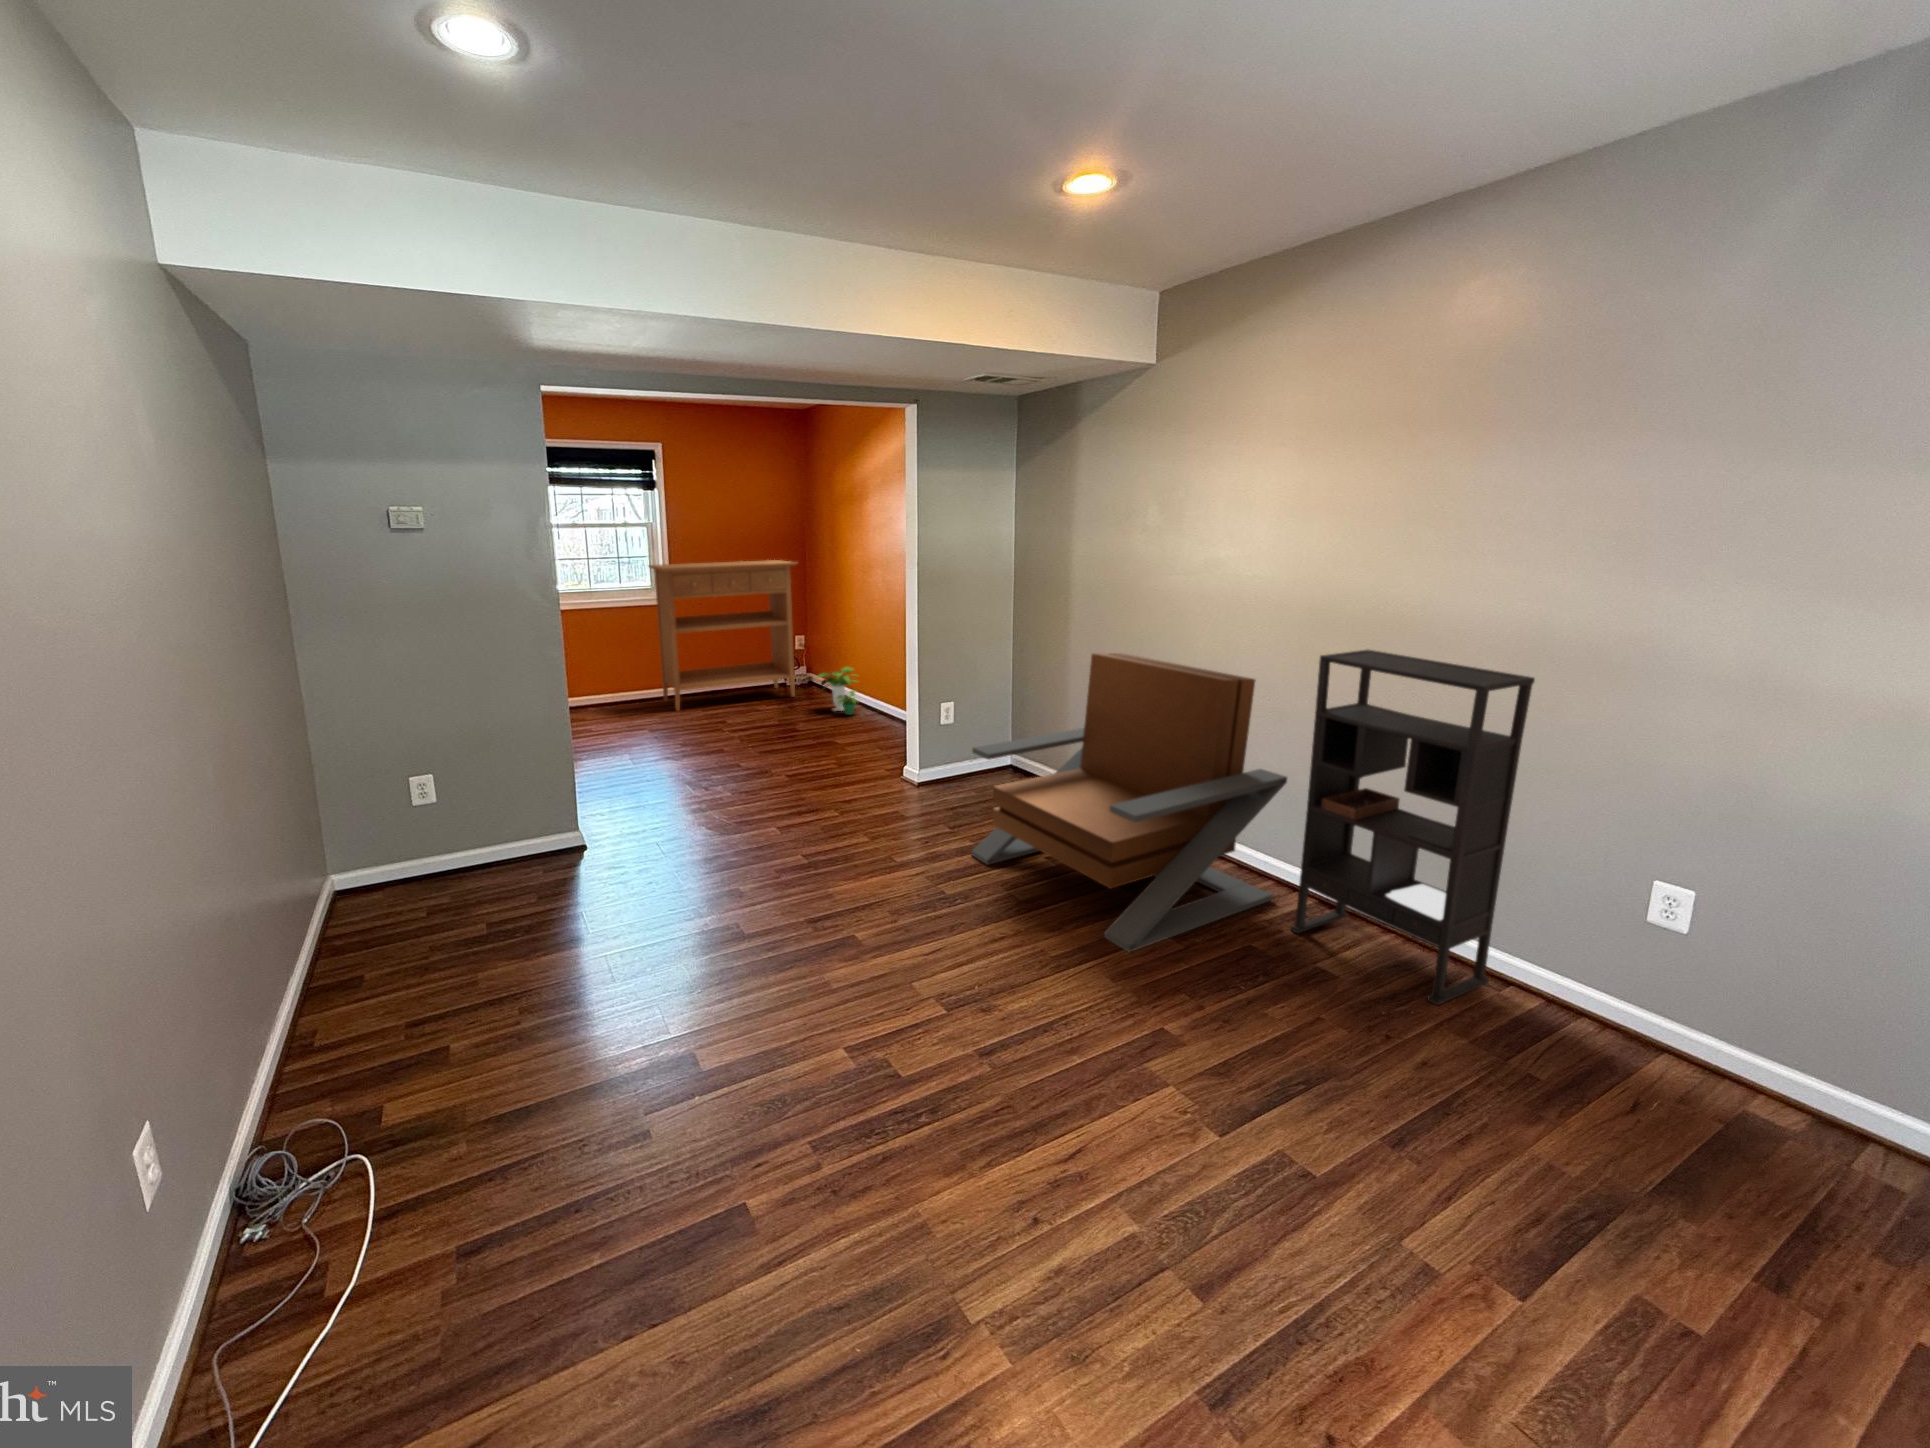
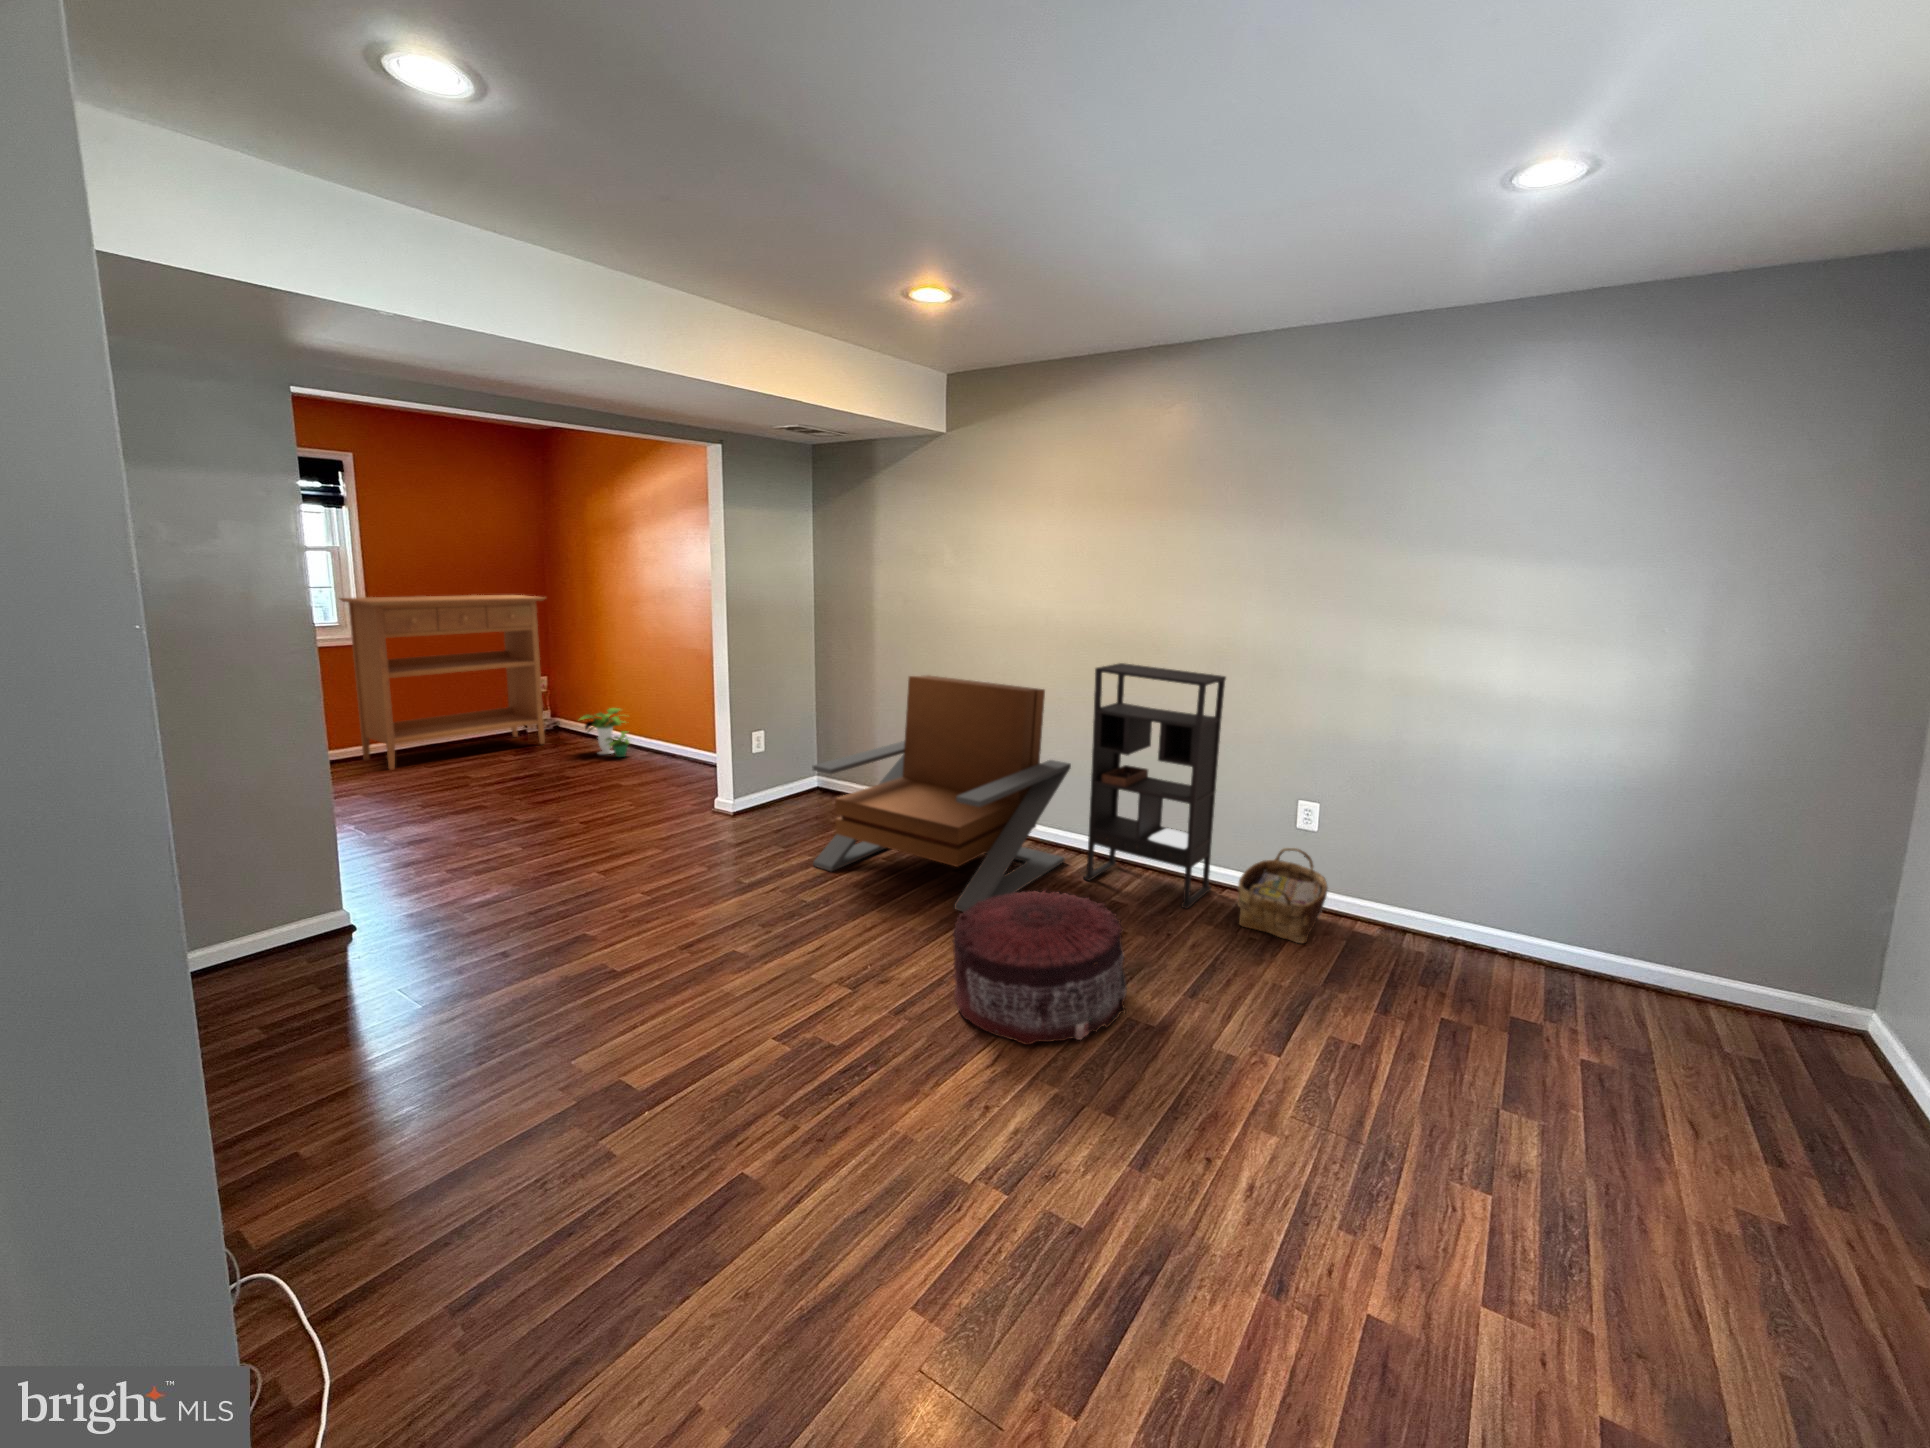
pouf: none [1050,939,1286,1165] -> present [953,890,1127,1045]
woven basket: none [1519,950,1701,1111] -> present [1238,848,1328,943]

